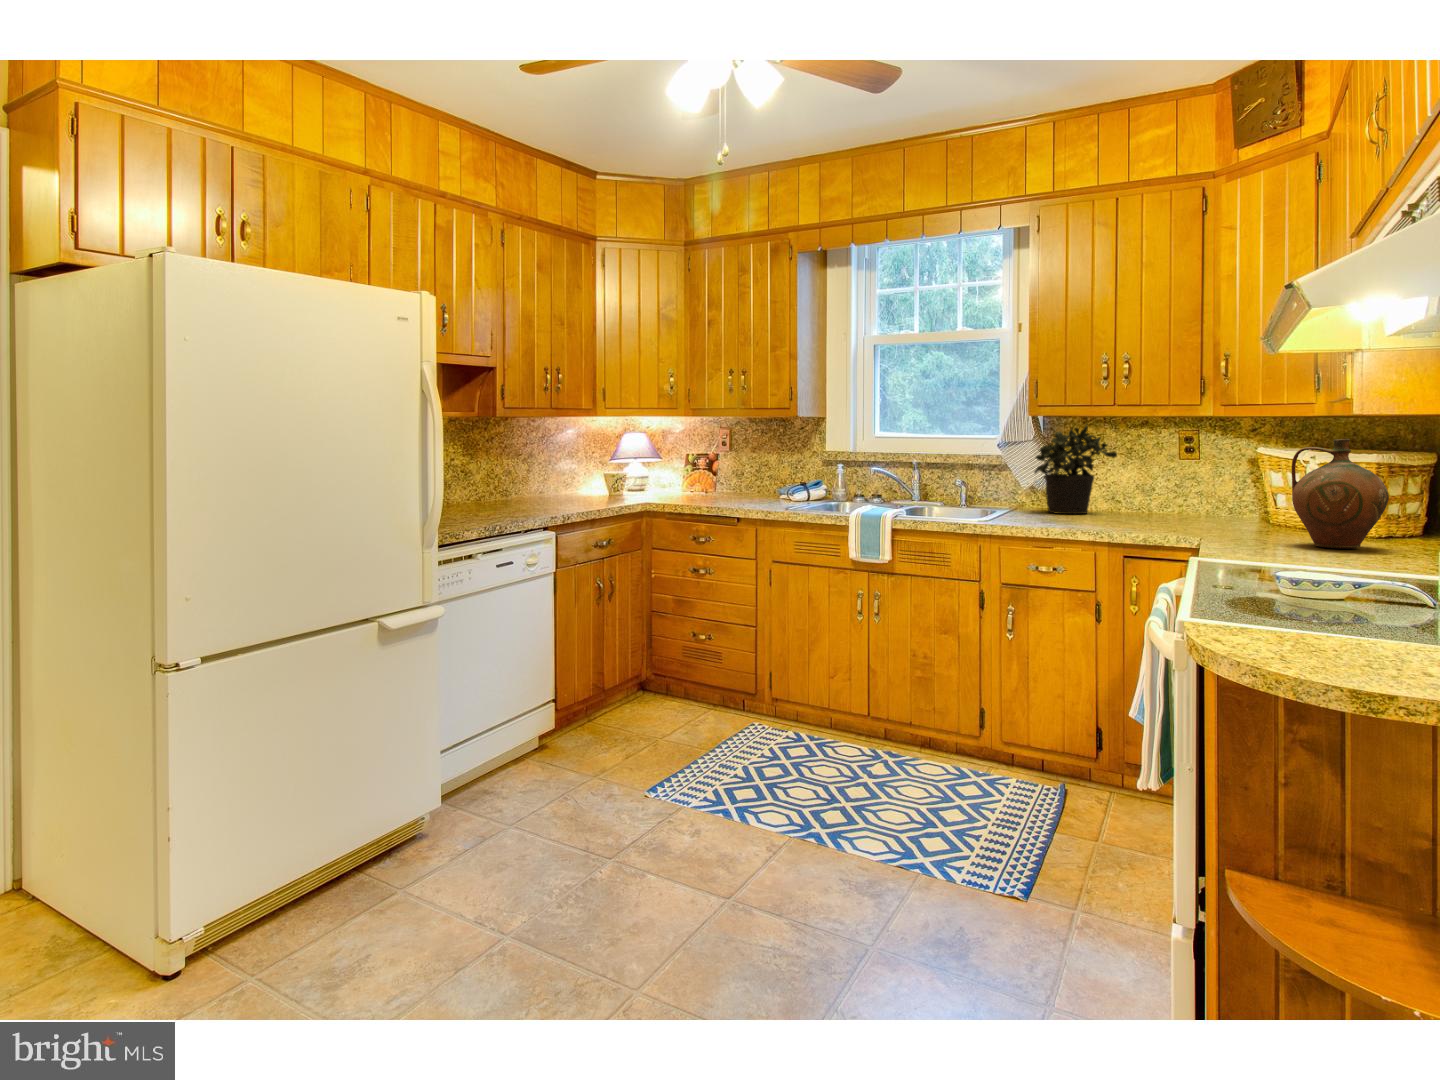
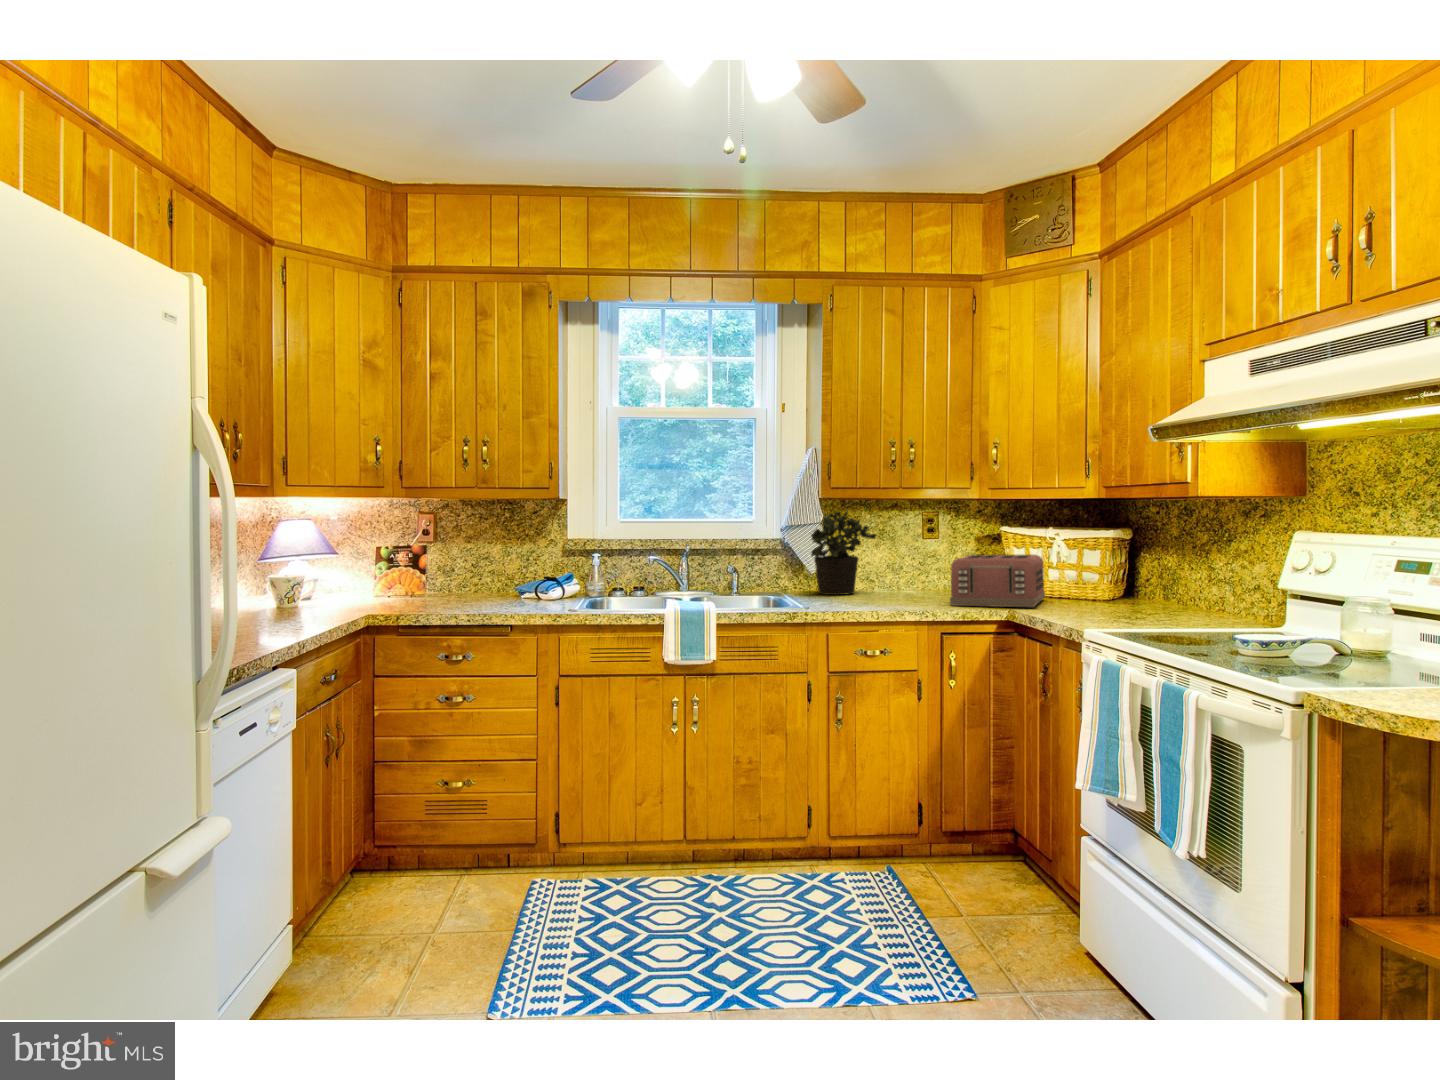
ceramic jug: present [1291,439,1389,549] -> none [1079,523,1149,612]
toaster: none [1145,476,1291,537] -> present [950,555,1045,607]

